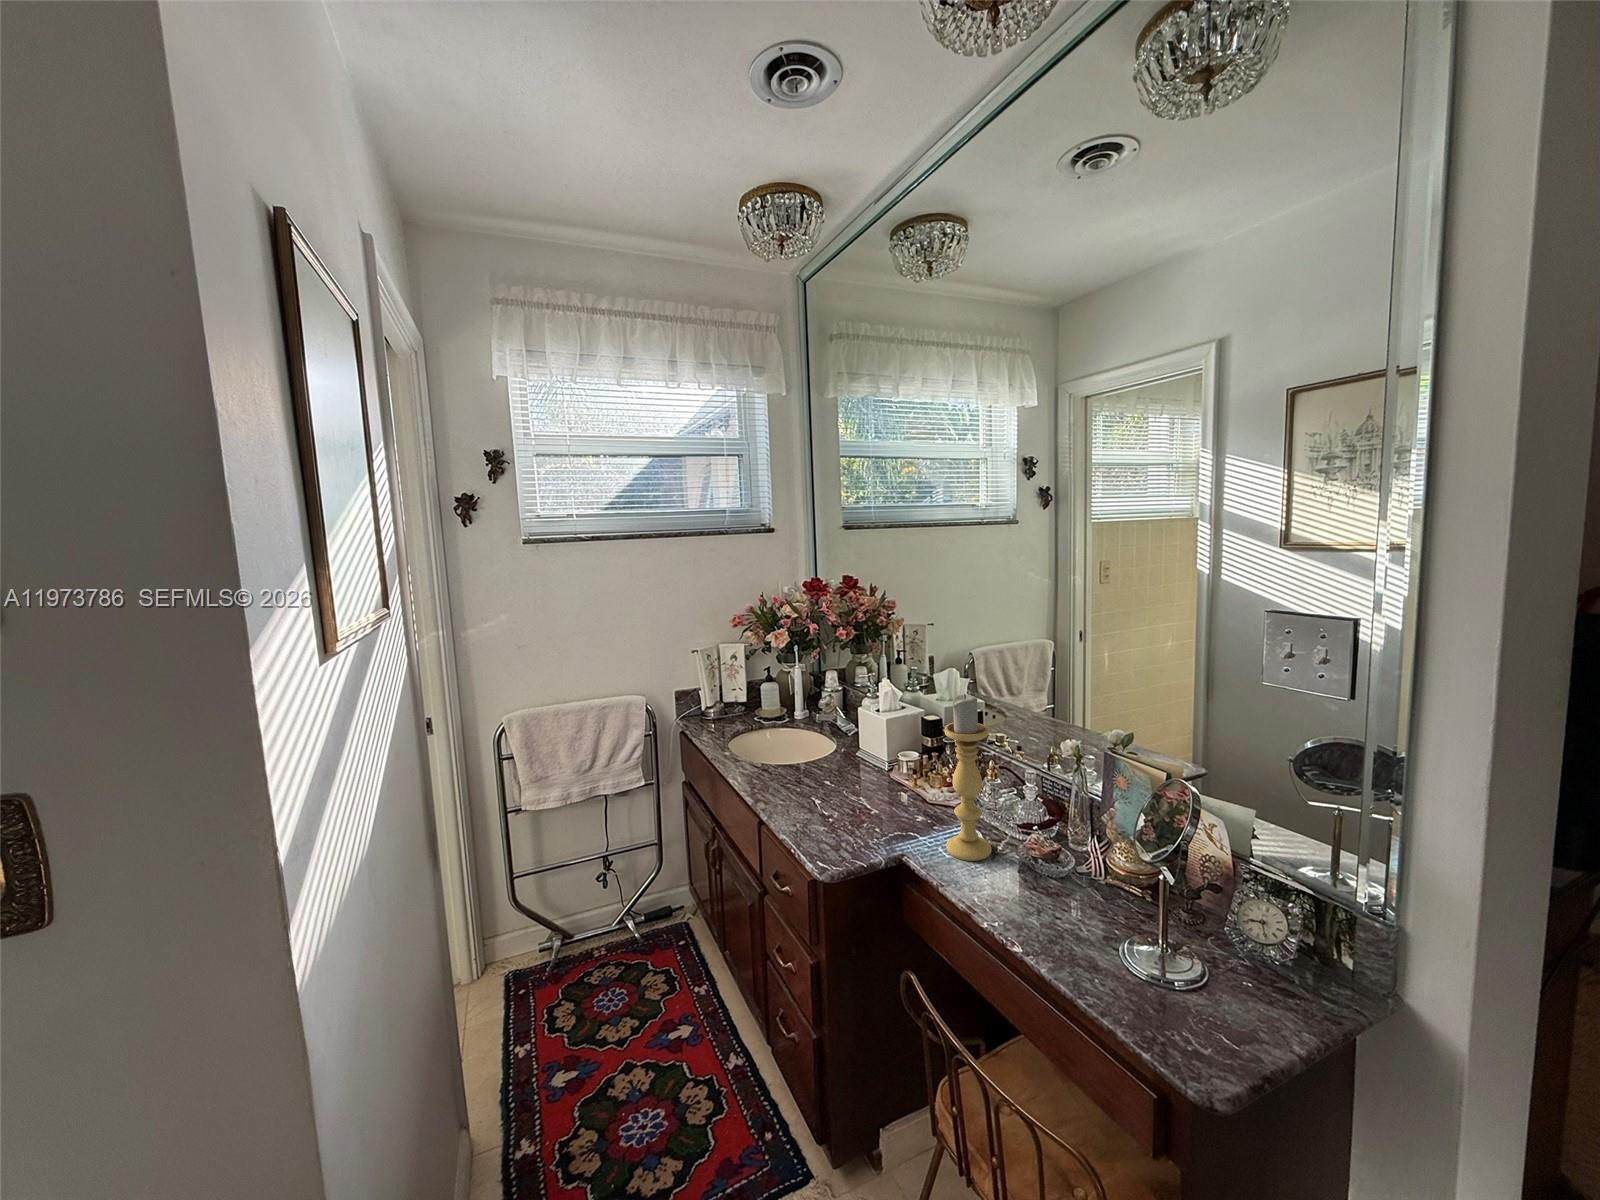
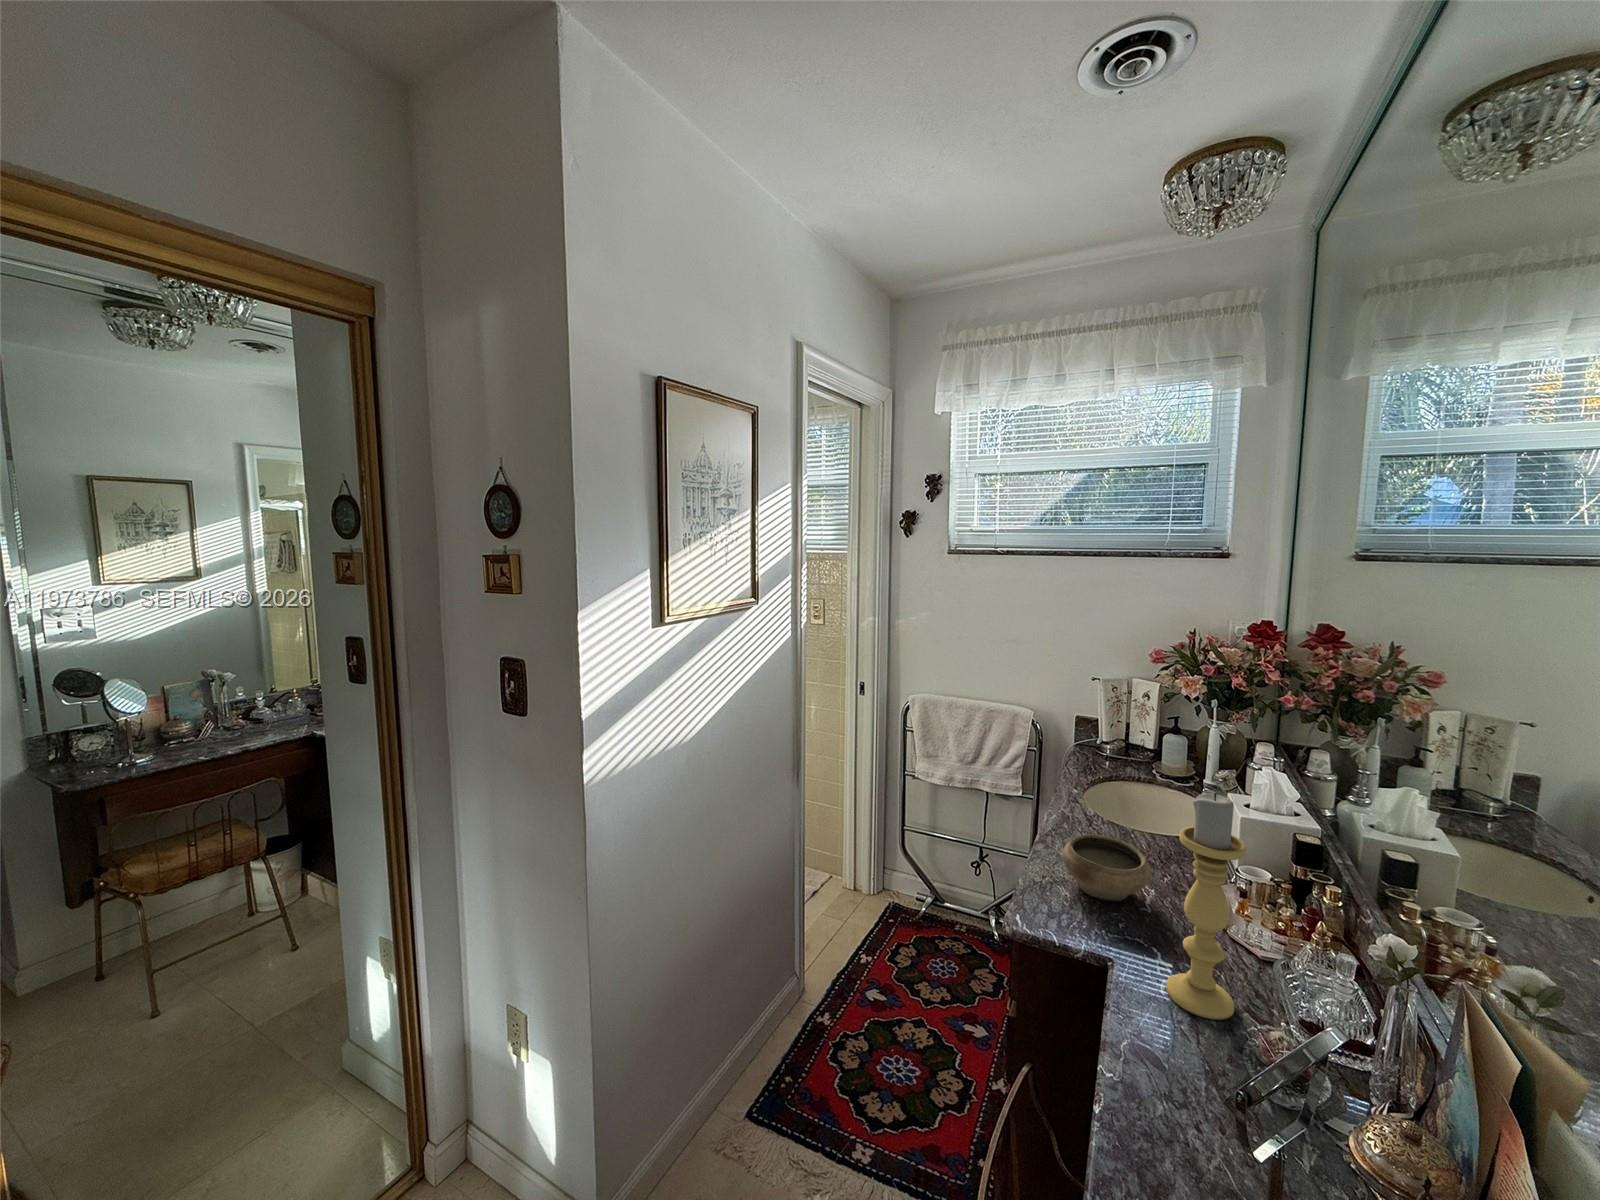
ceramic bowl: none [808,770,878,824] -> present [1063,834,1151,902]

